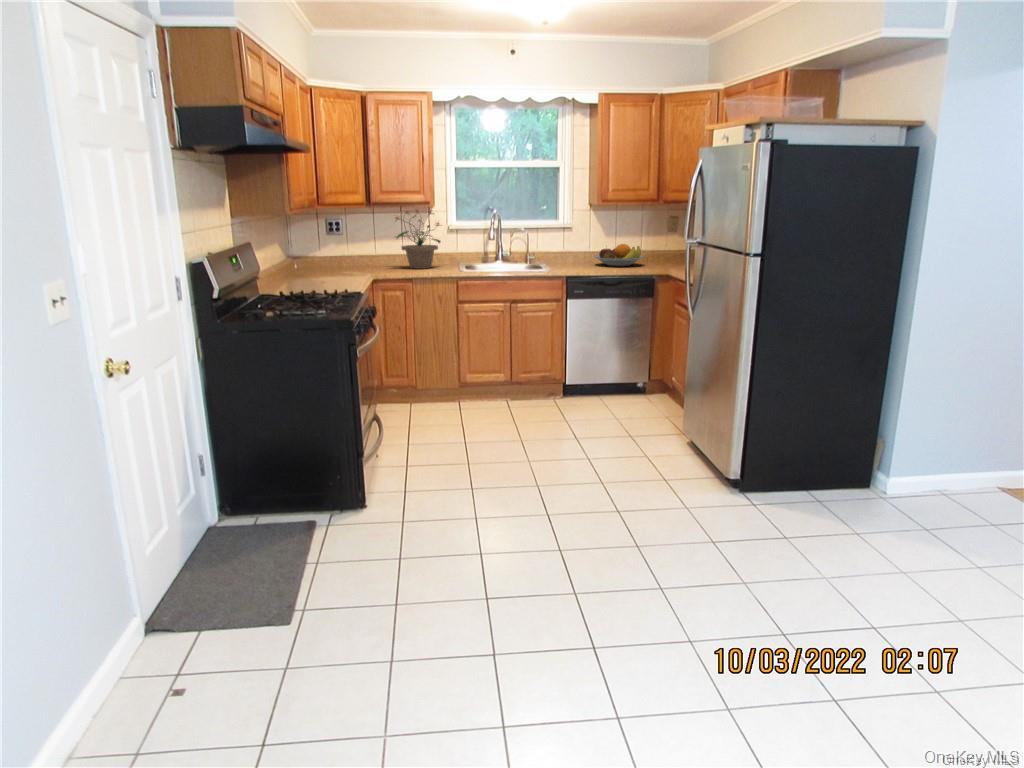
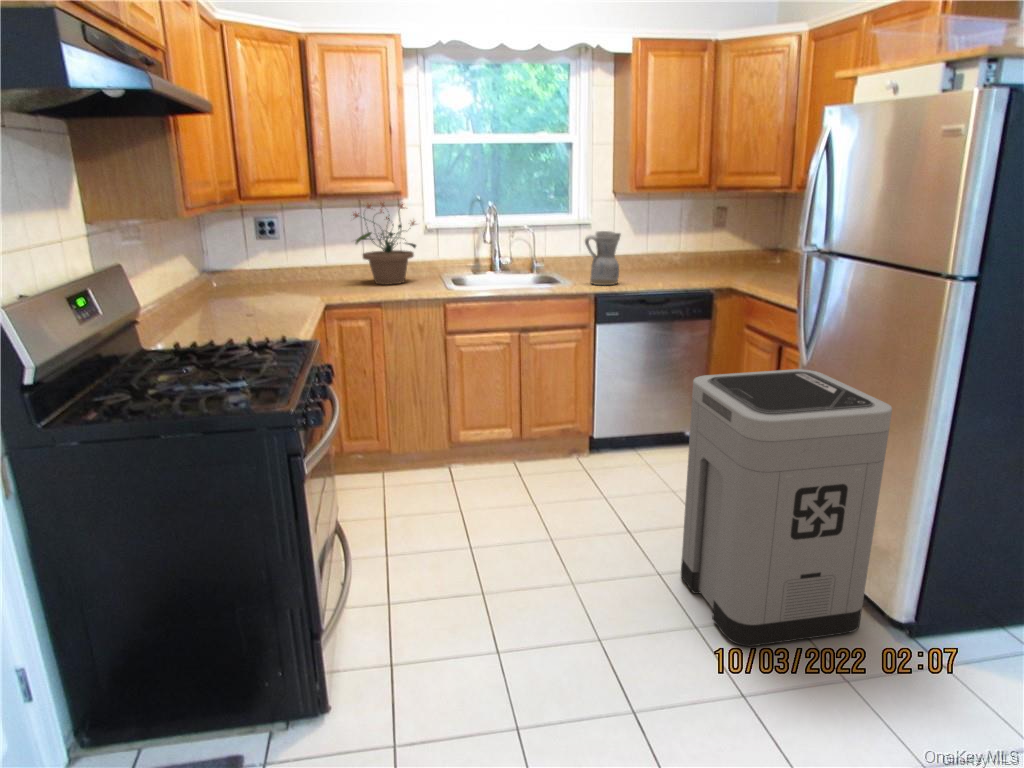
ceramic pitcher: none [560,232,586,271] -> present [585,231,621,285]
fruit bowl: present [594,244,643,266] -> none [623,246,690,275]
trash can: none [602,320,720,491] -> present [681,369,892,646]

